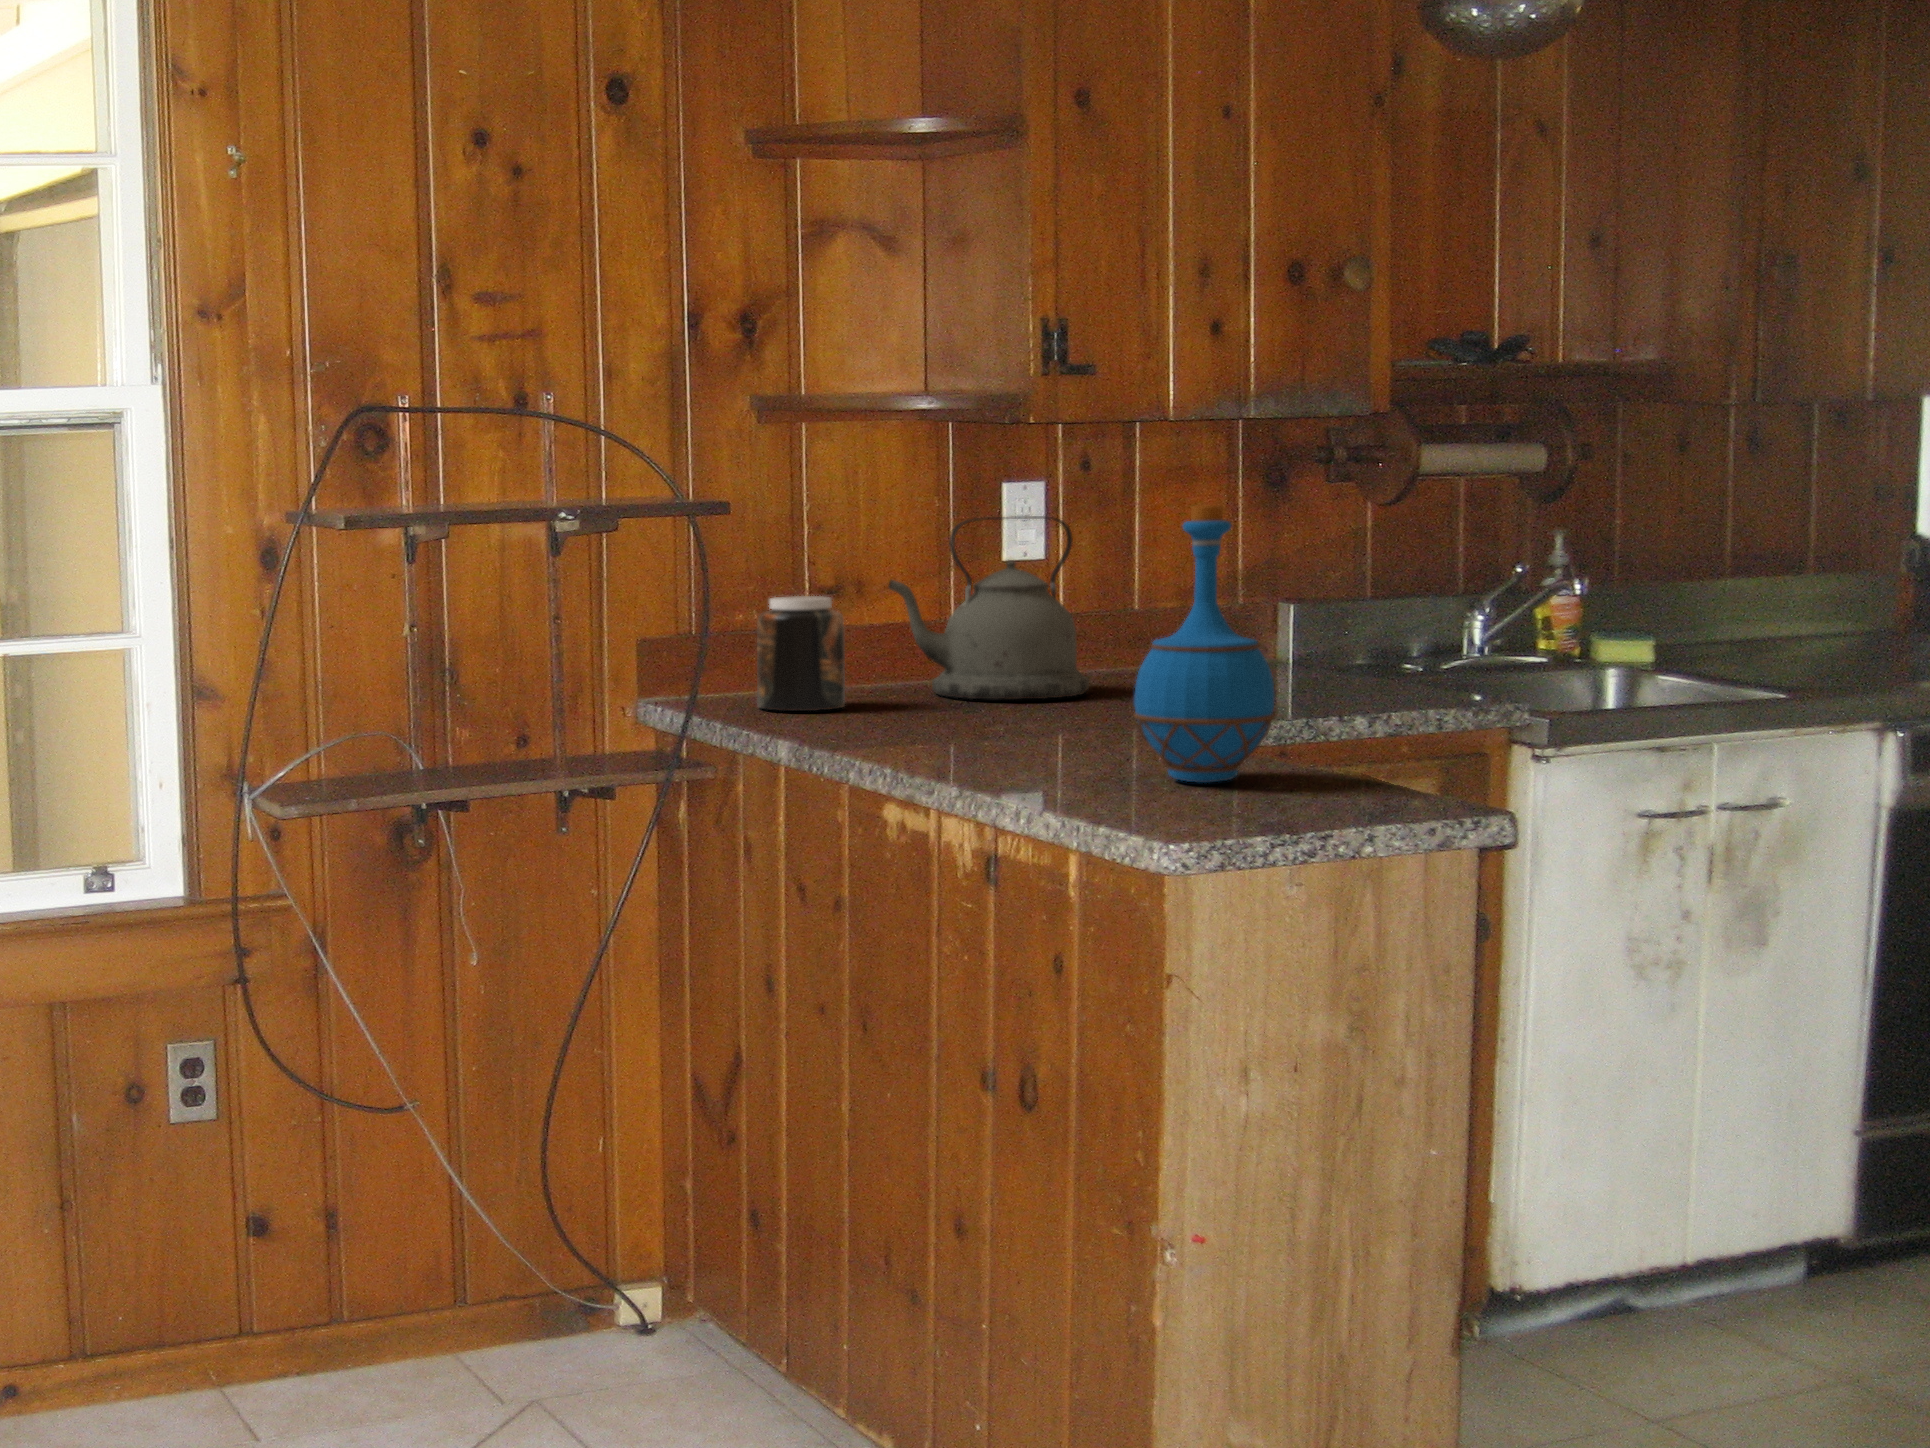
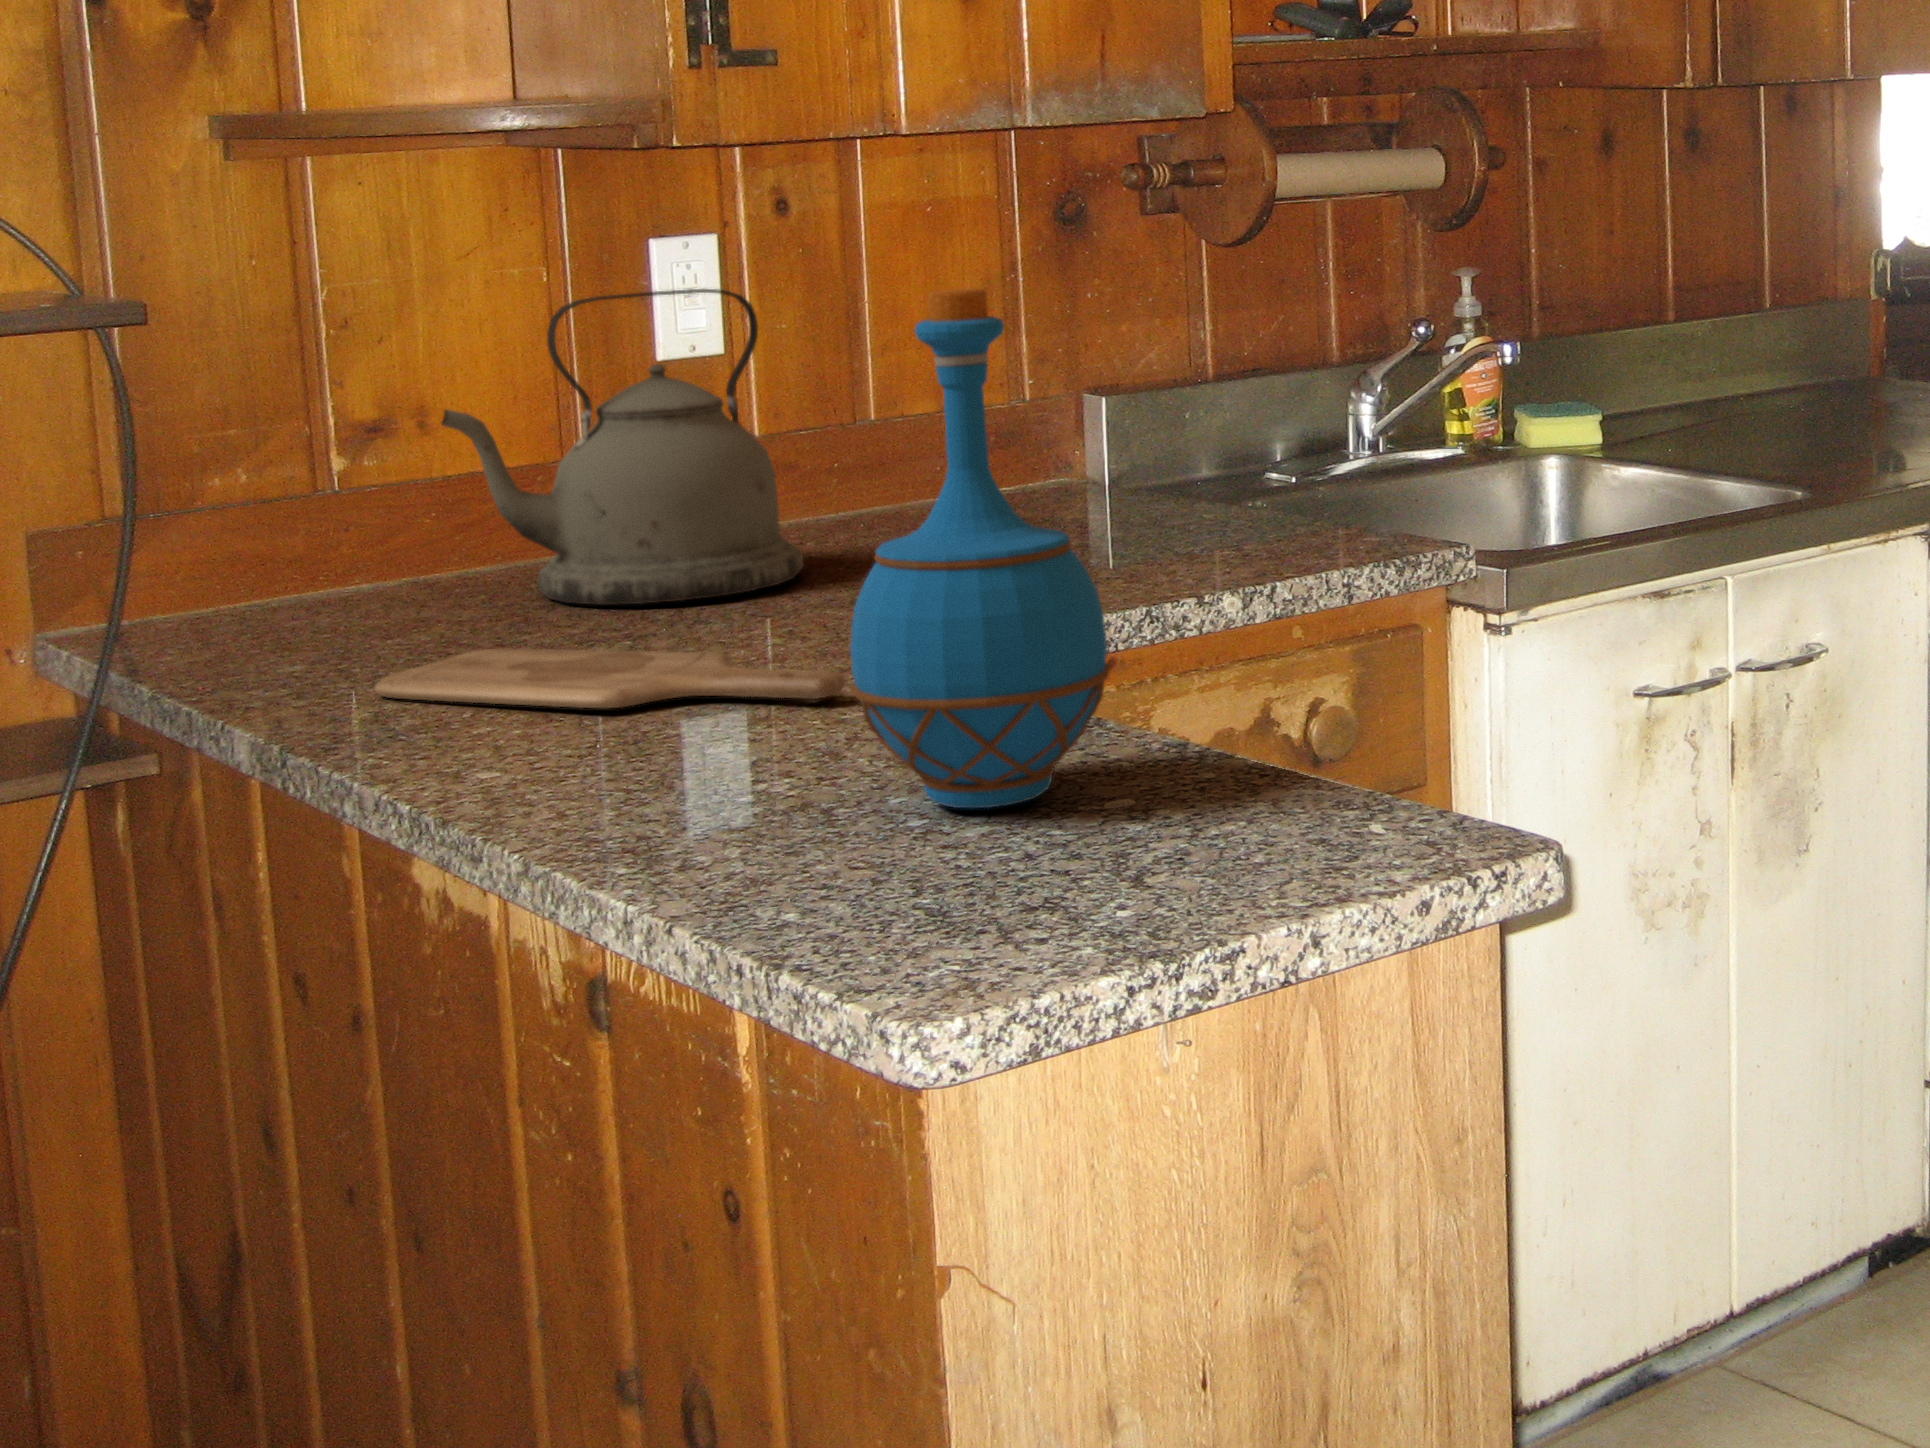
jar: present [757,596,845,711] -> none [188,451,366,665]
cutting board: none [859,710,1121,740] -> present [375,648,846,708]

